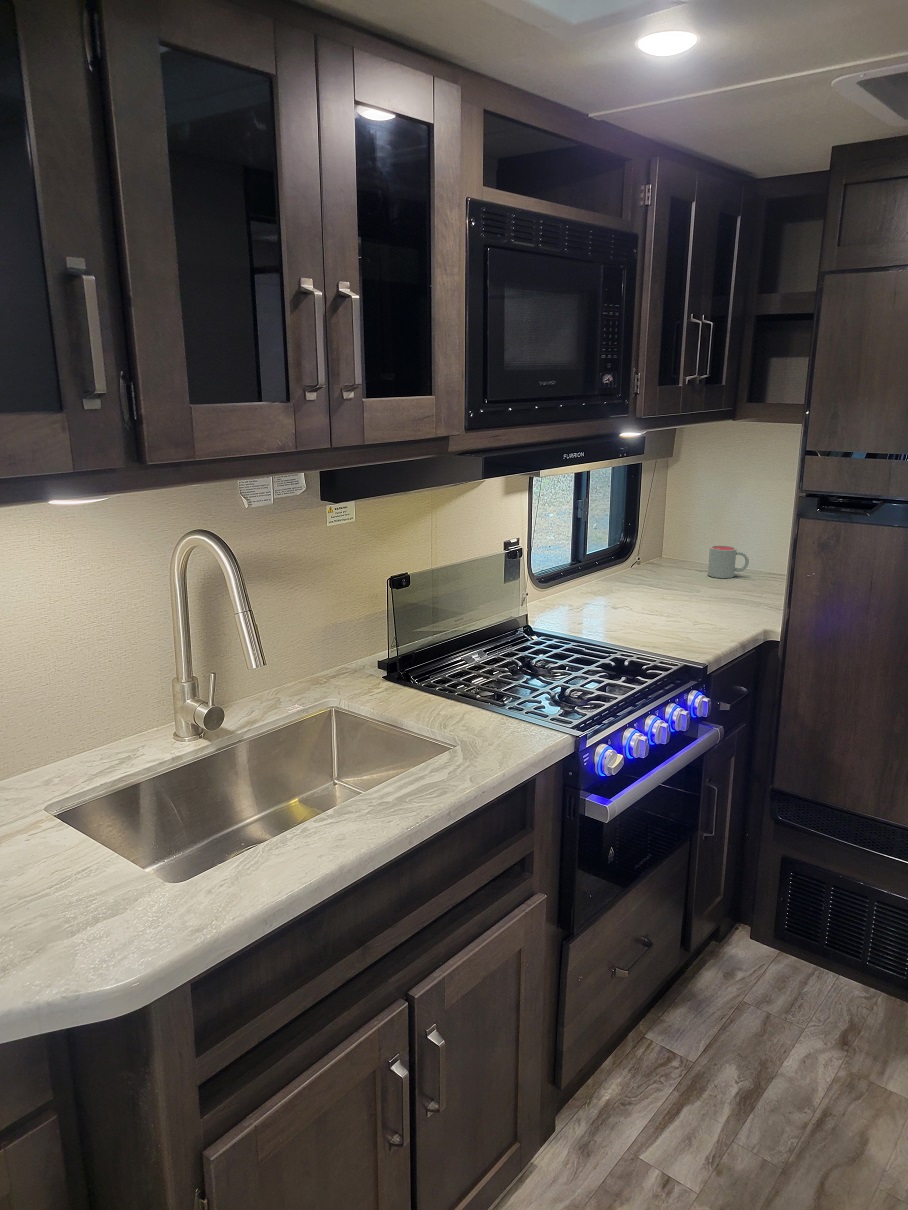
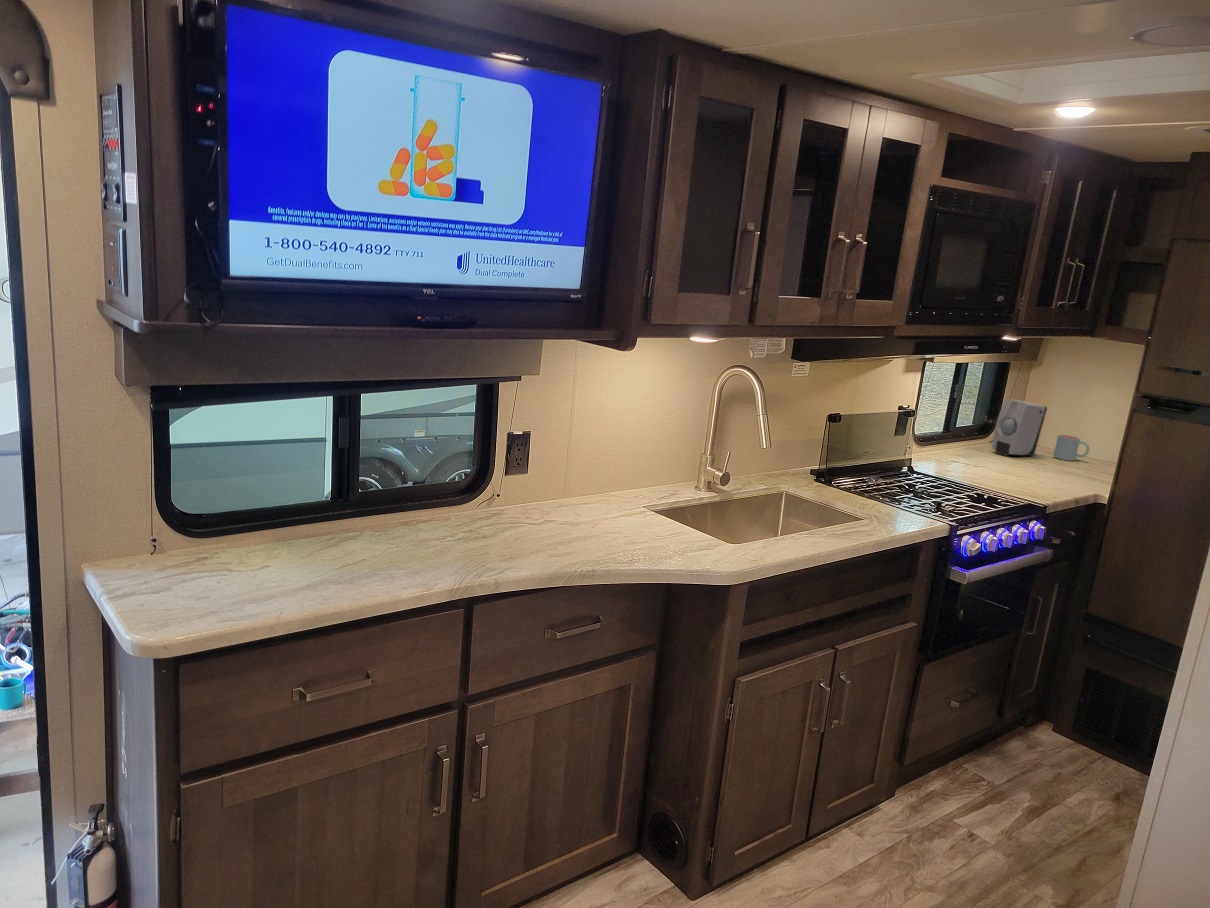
soap dispenser: none [634,509,693,583] -> present [992,399,1047,456]

